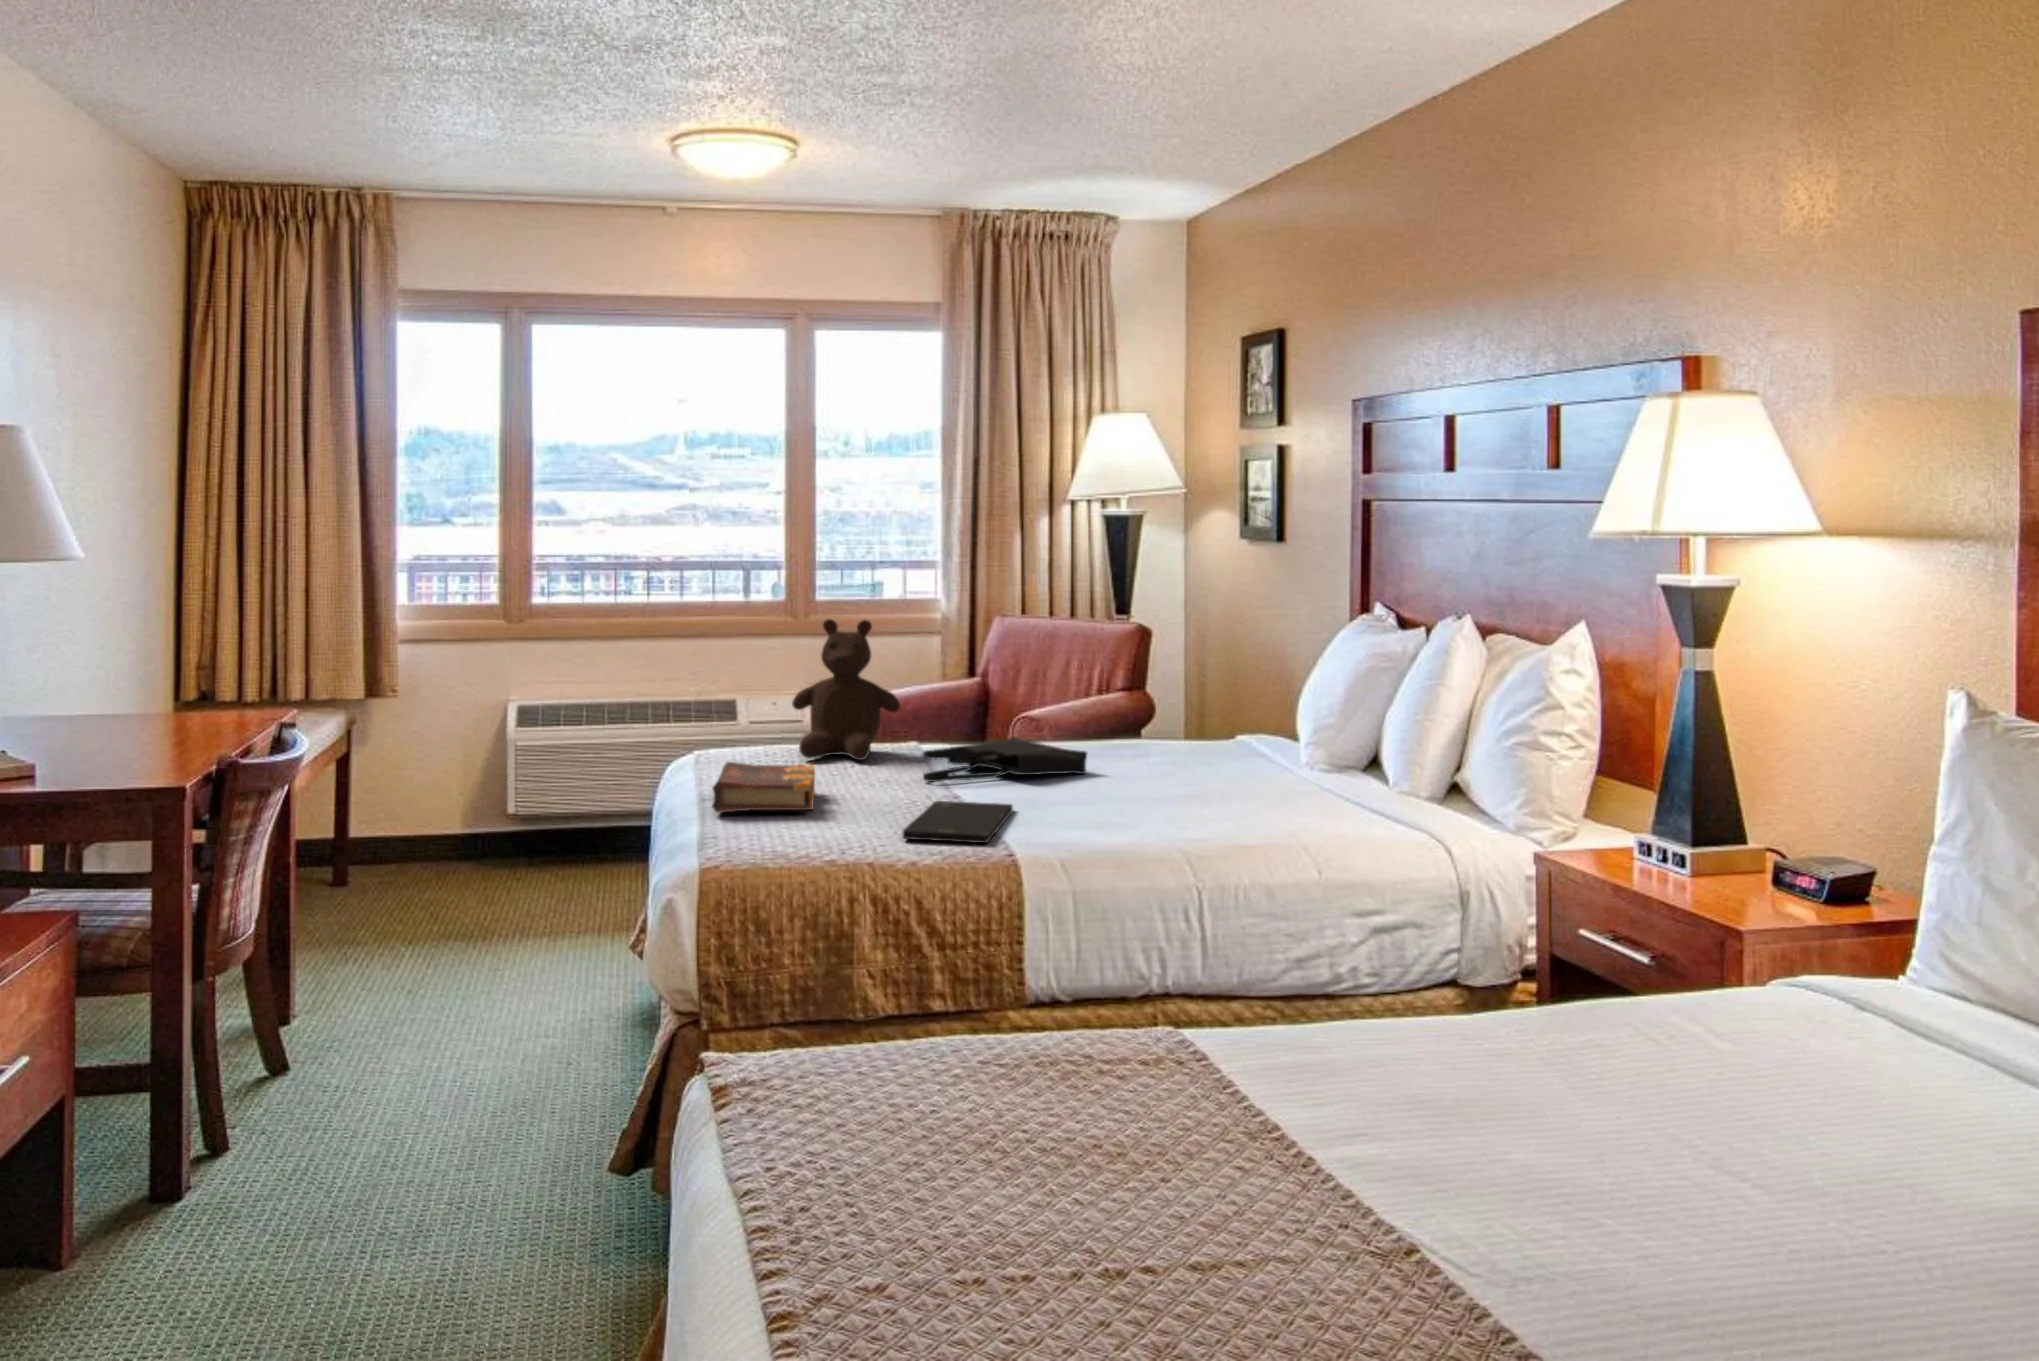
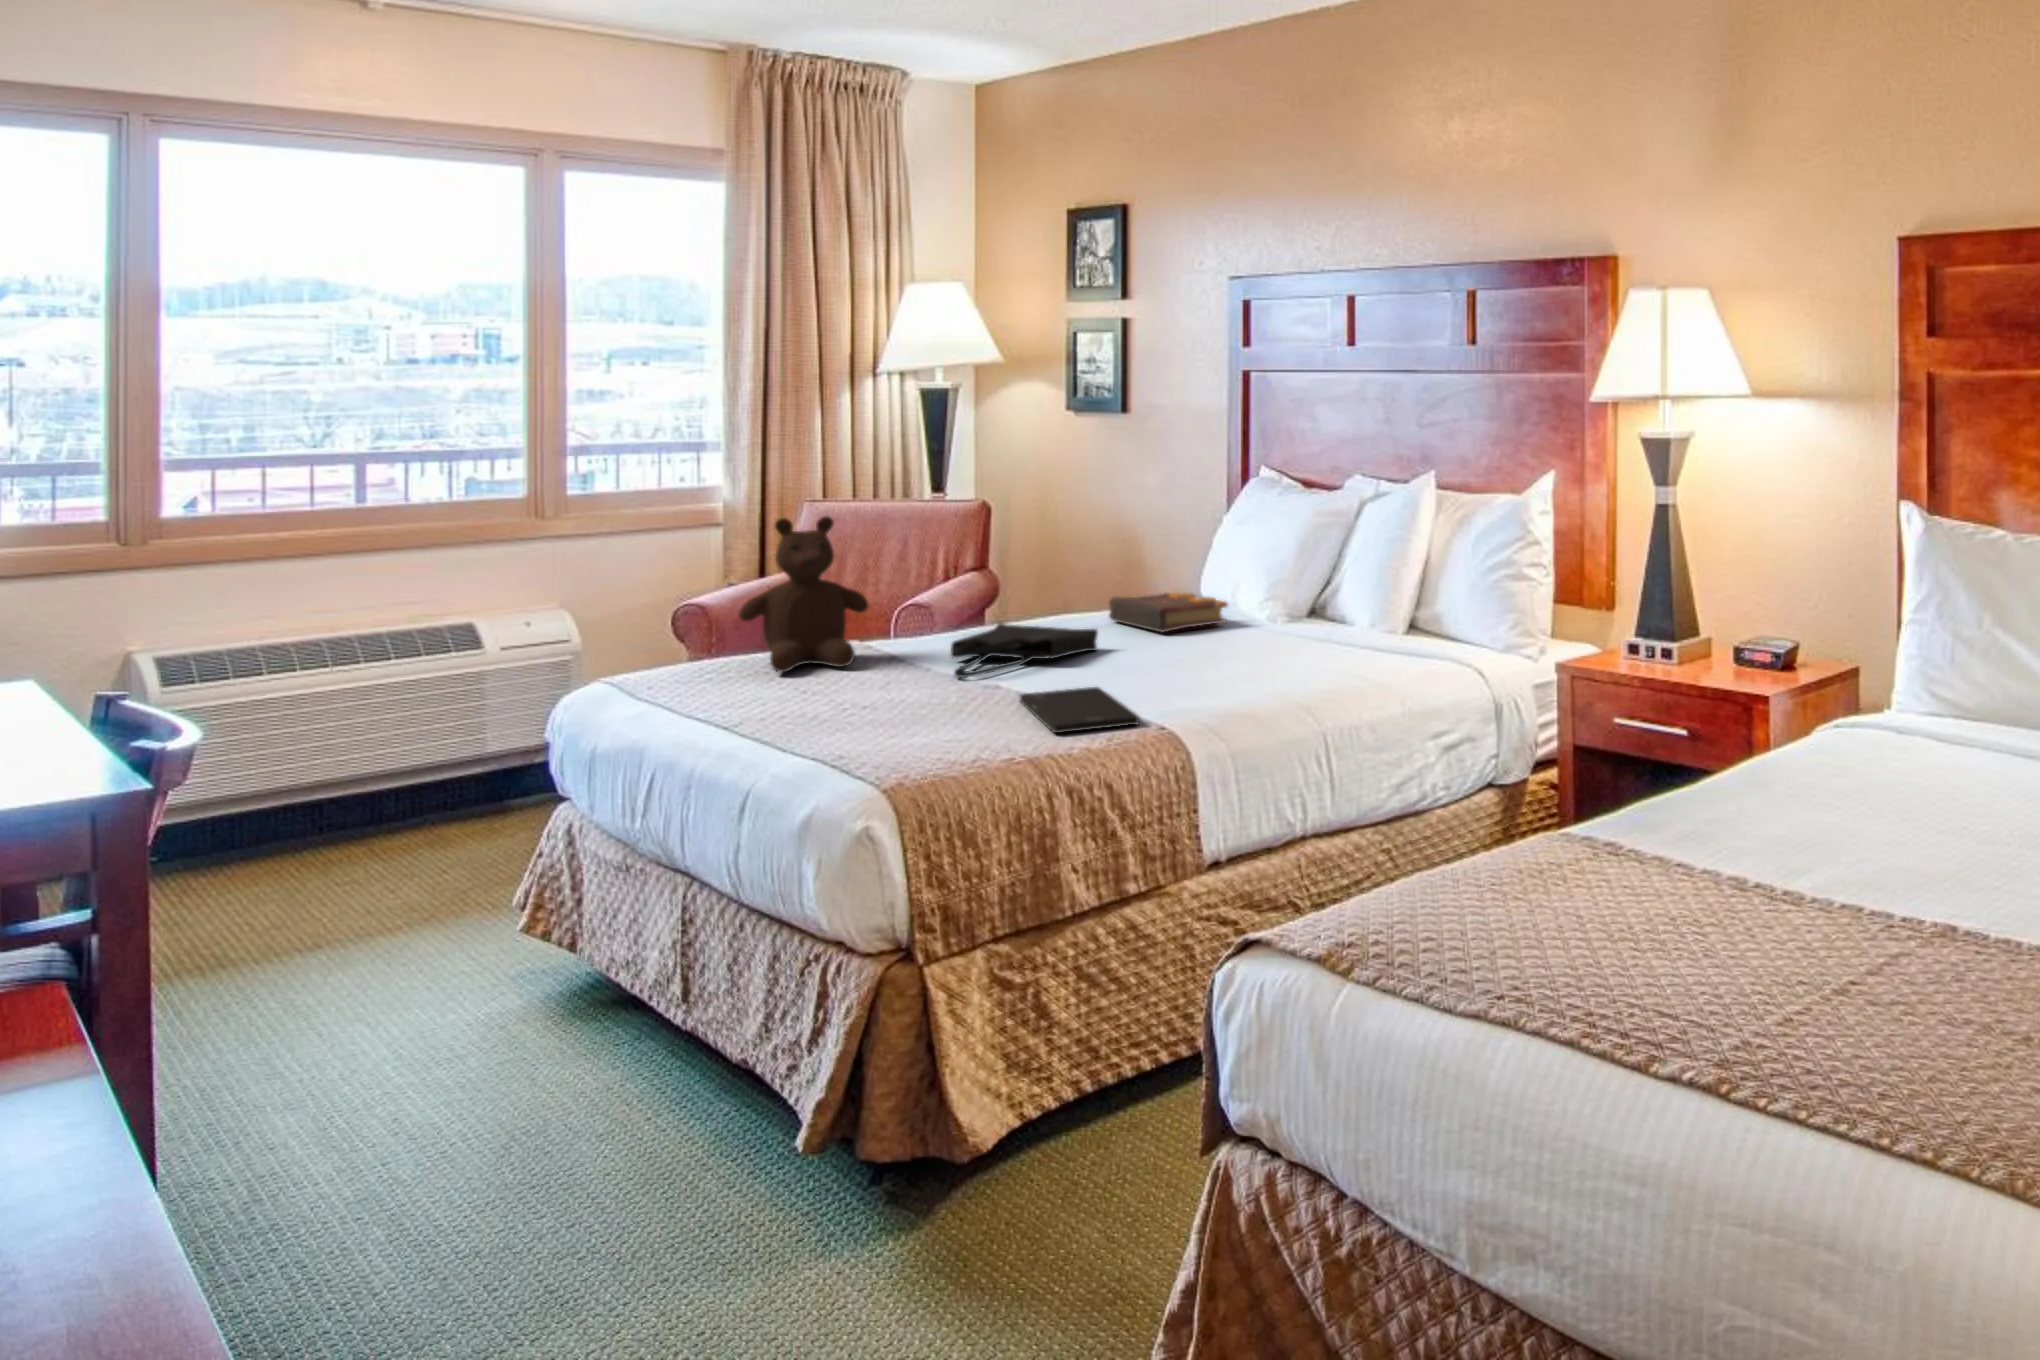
book: present [712,762,815,813] -> present [1109,592,1227,632]

